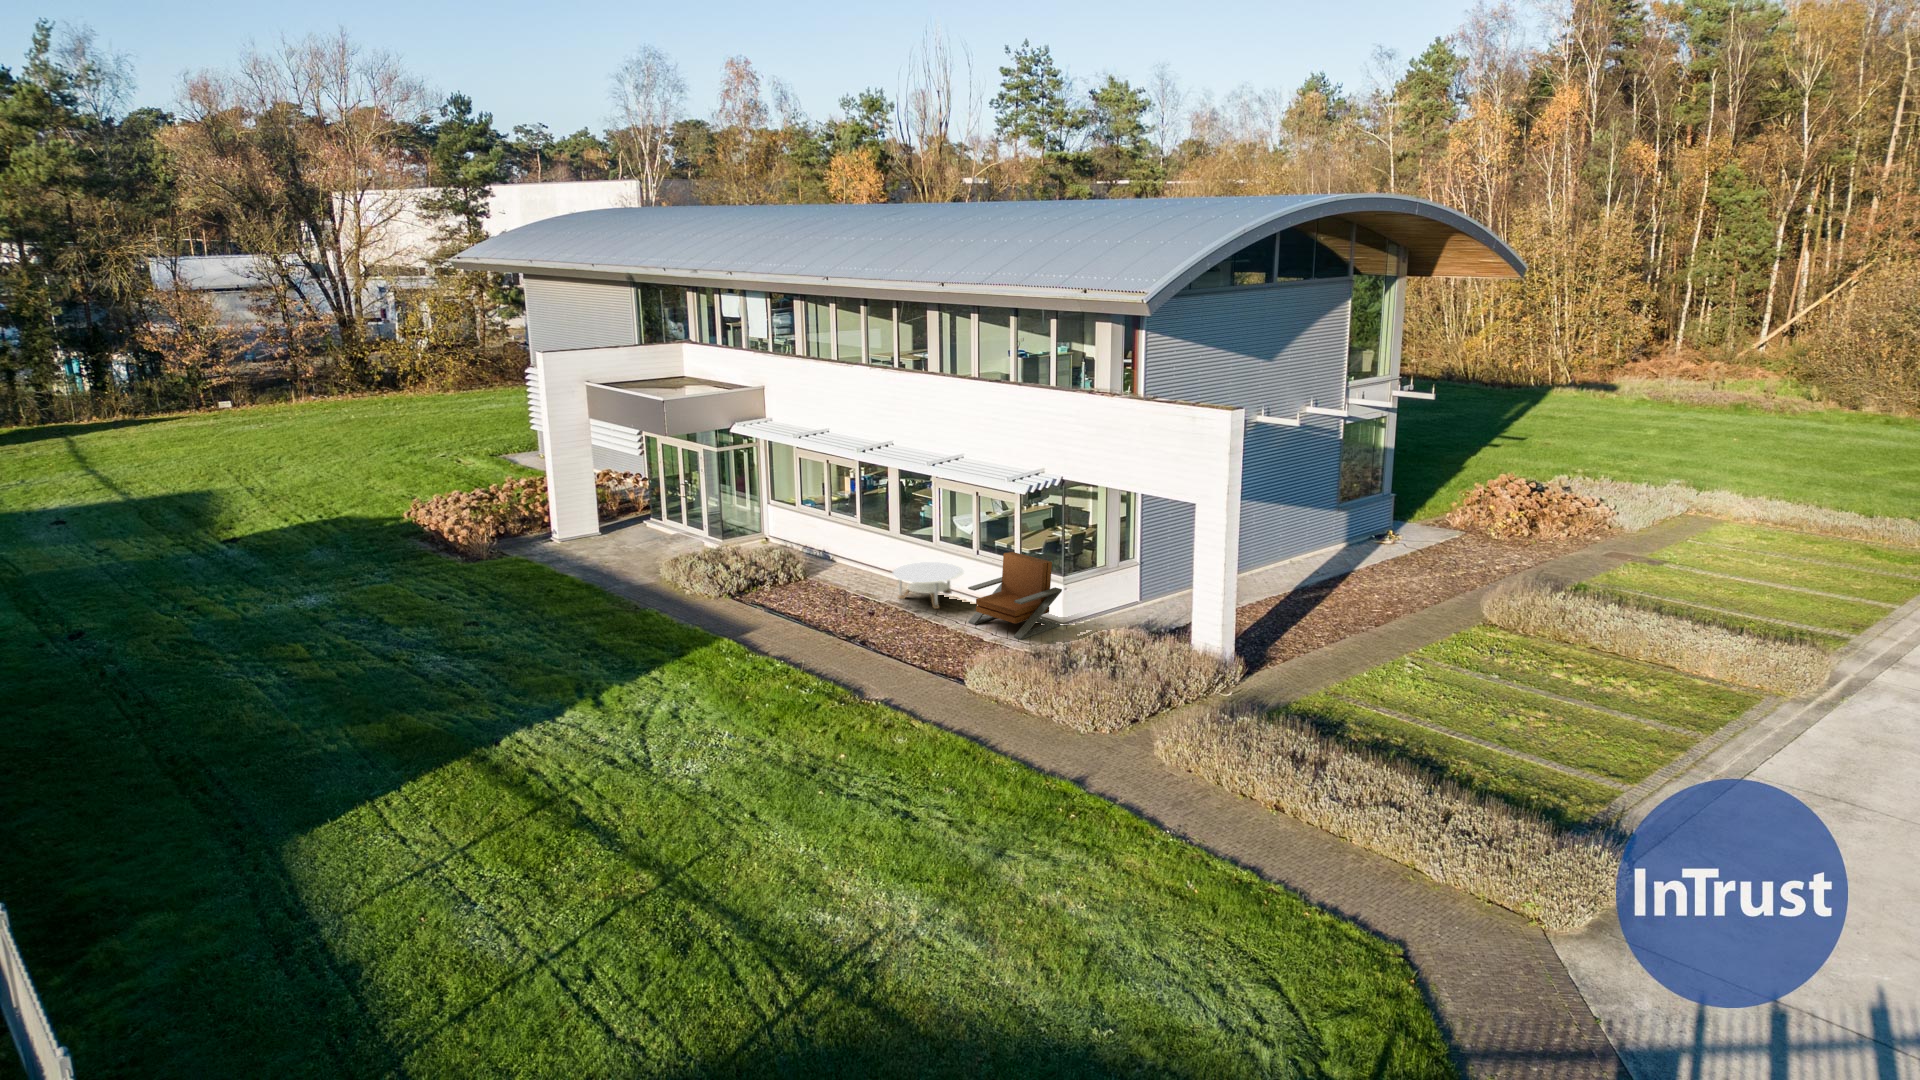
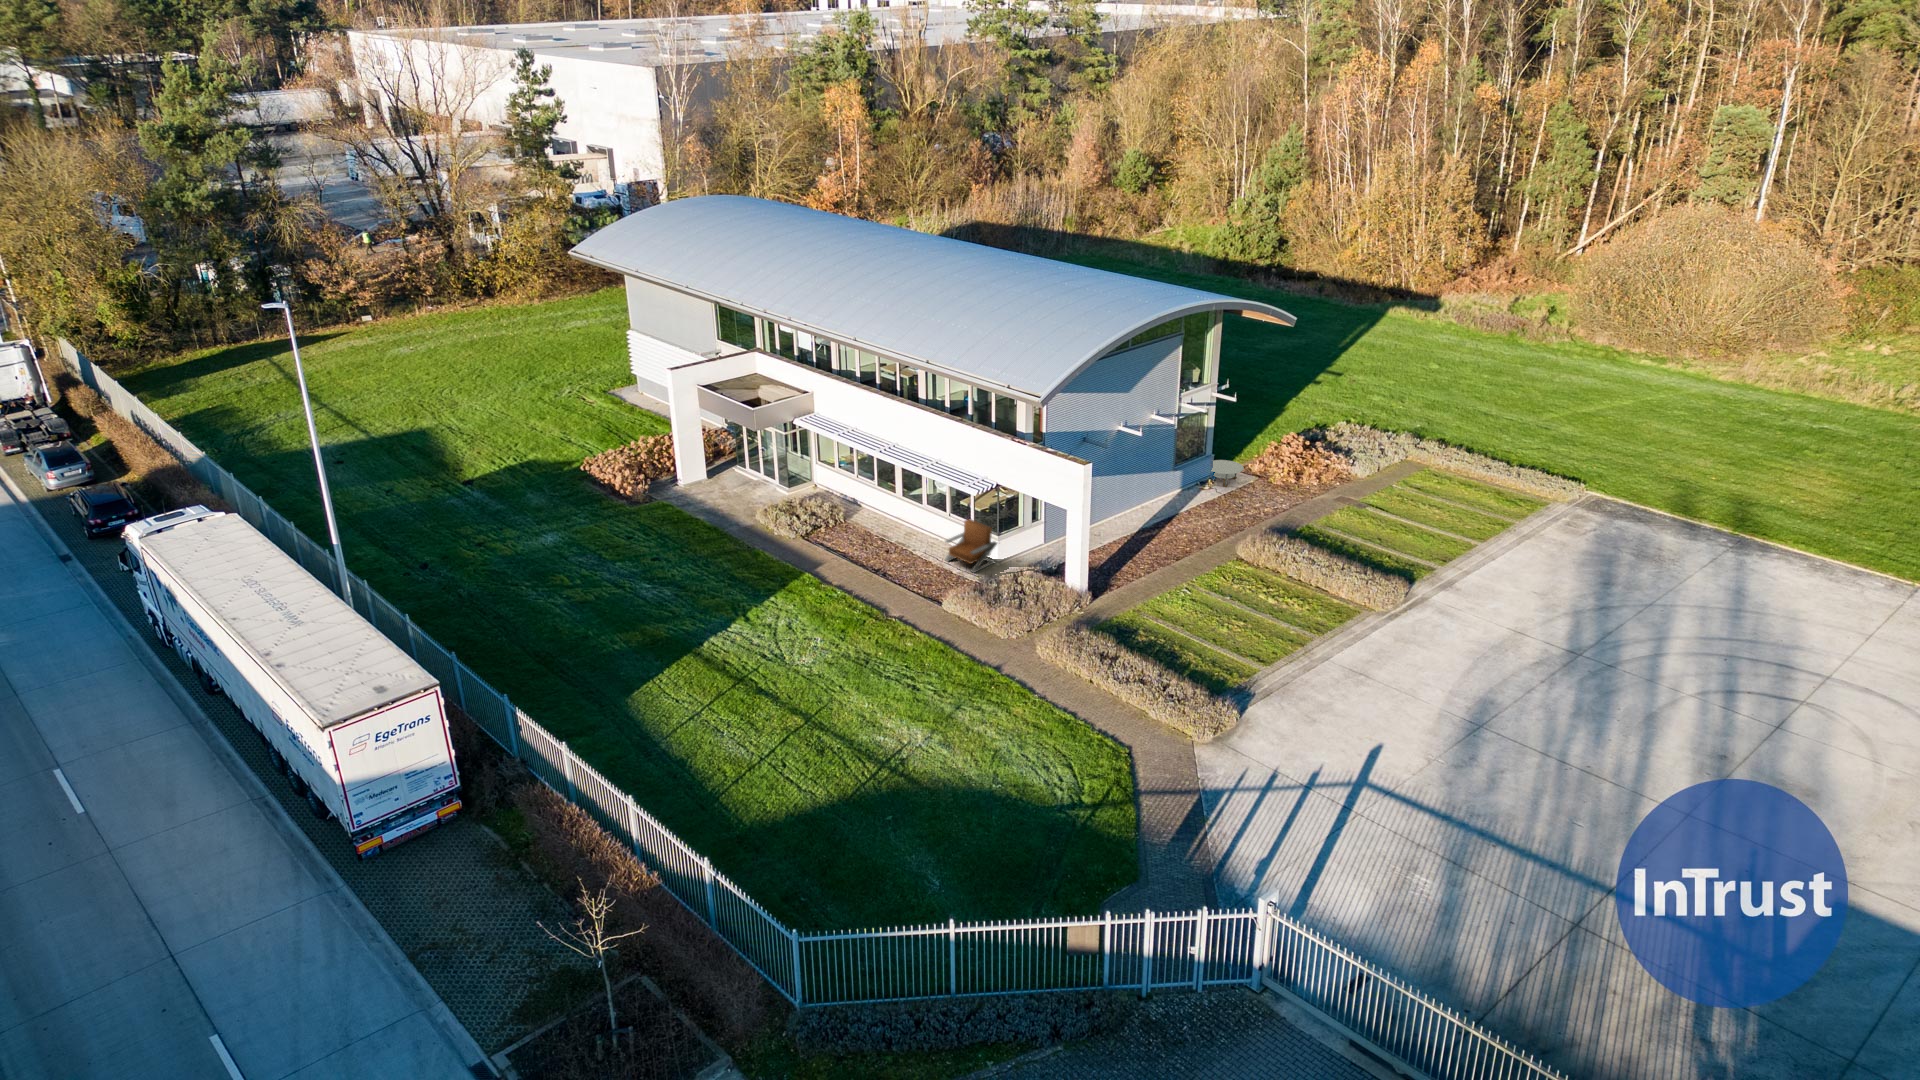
round table: present [893,562,964,609] -> present [1211,460,1244,487]

